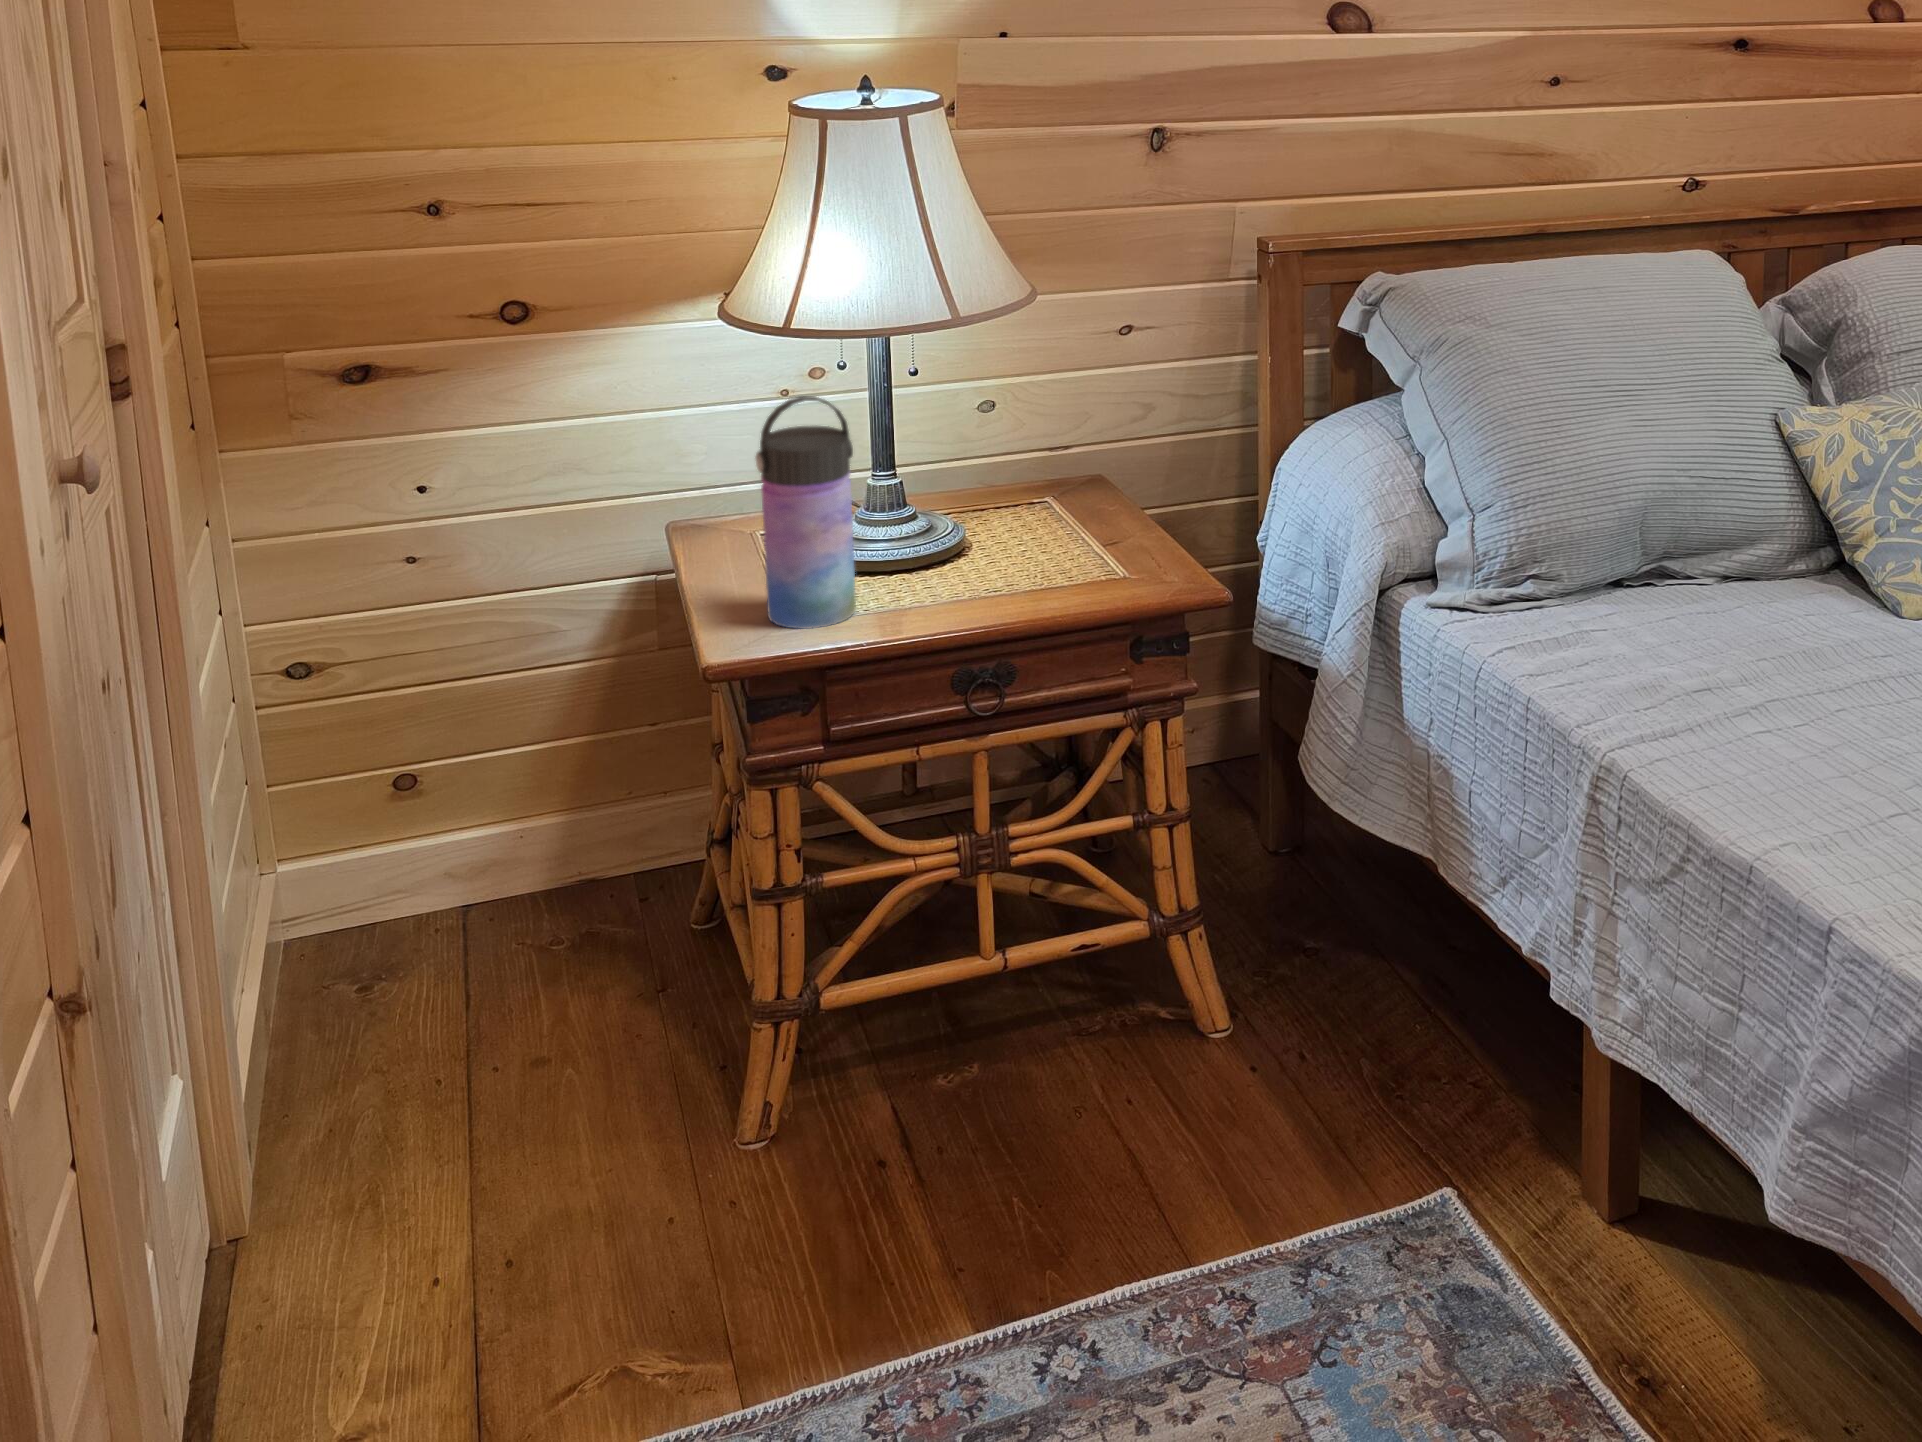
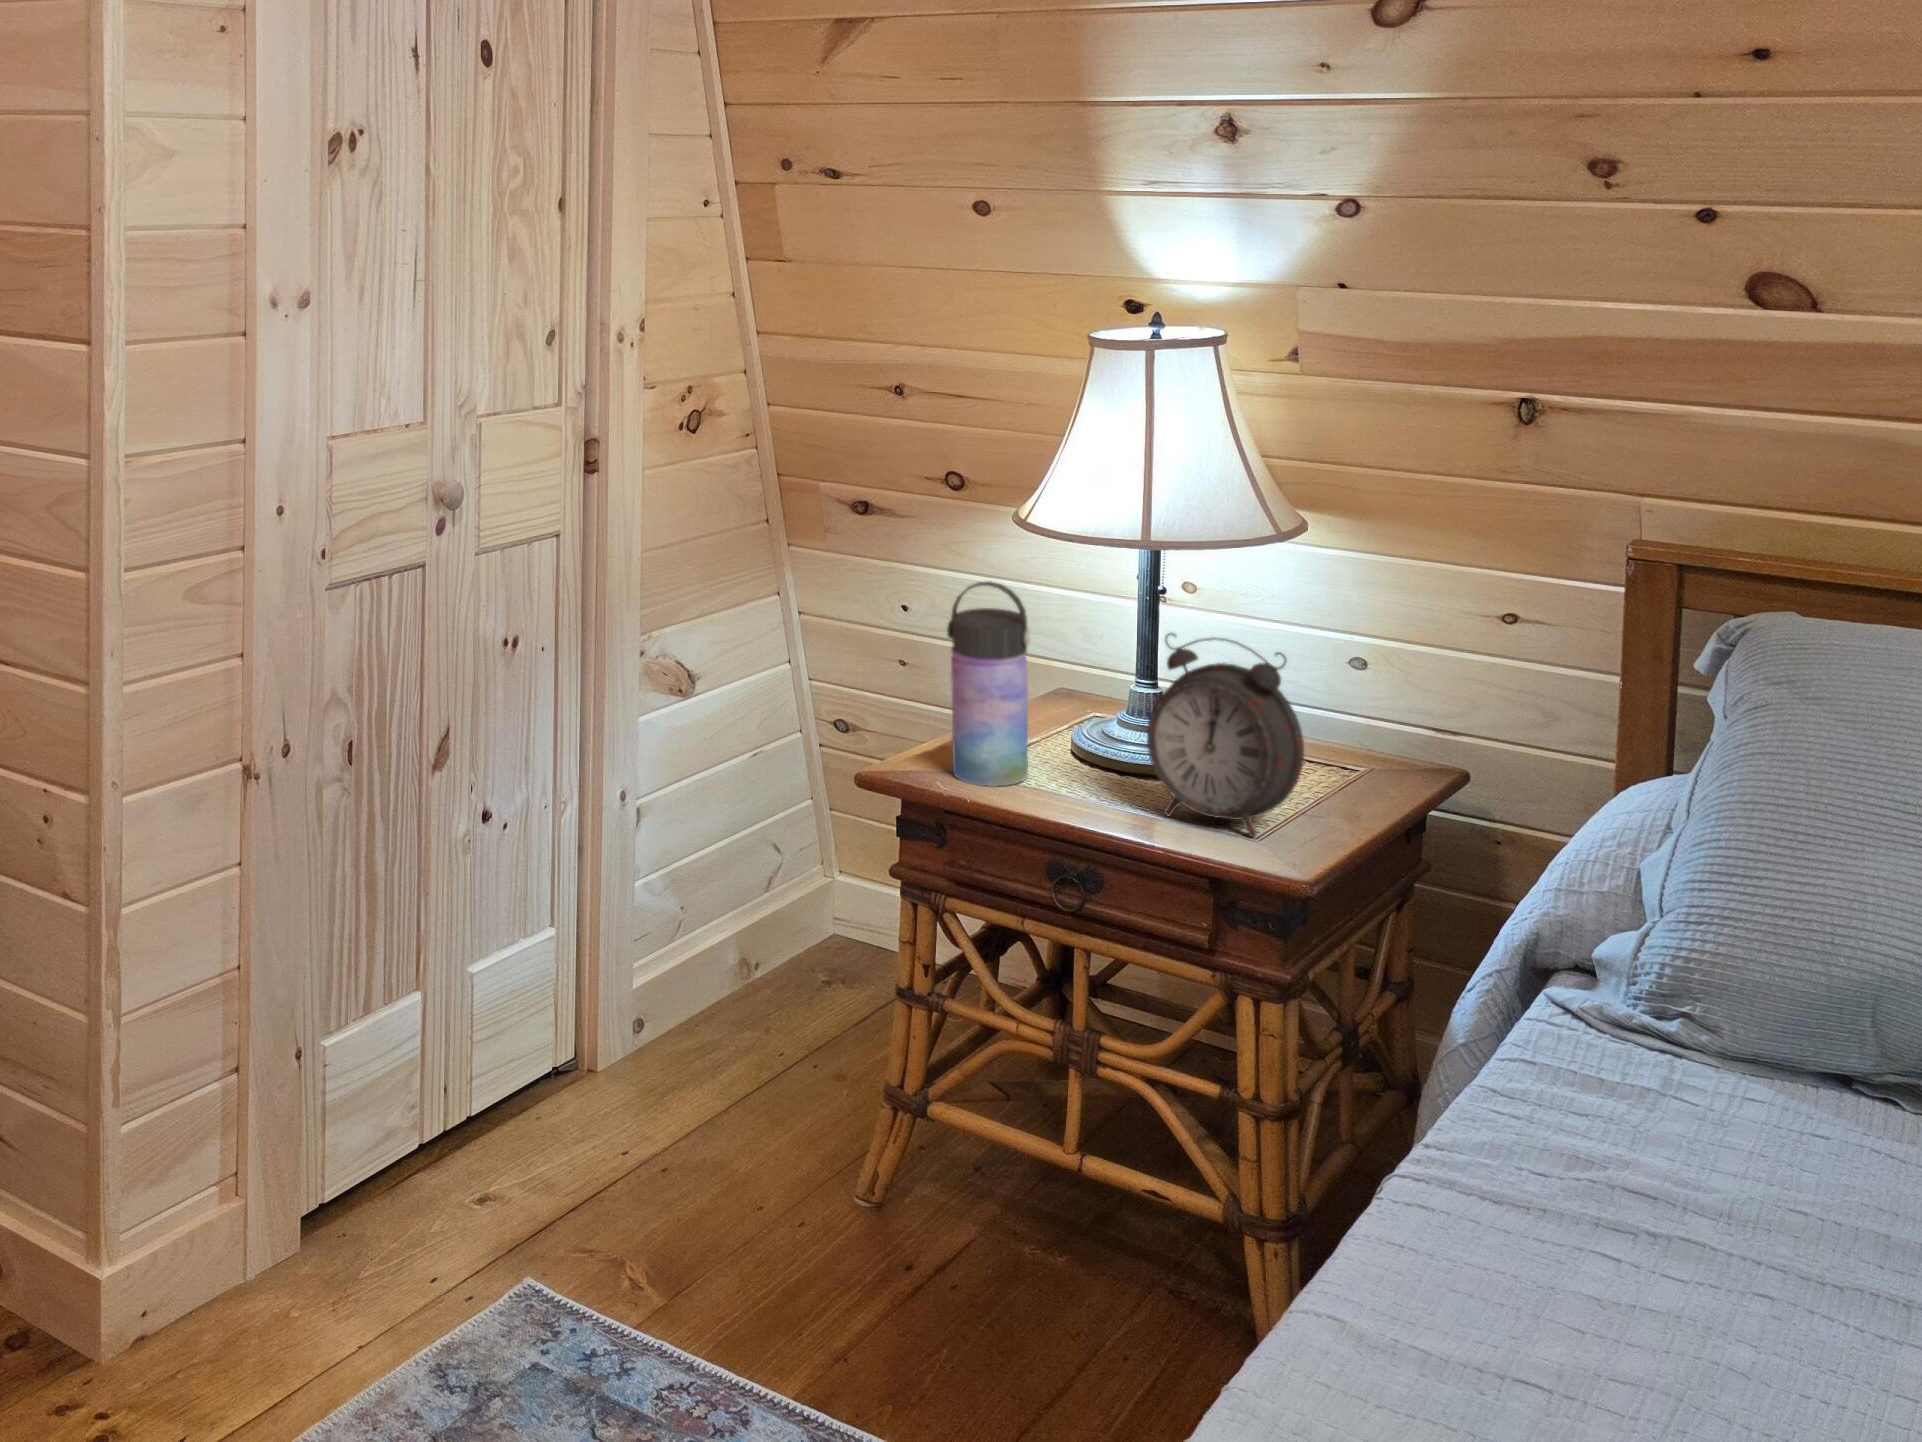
alarm clock: none [989,396,1146,591] -> present [1147,633,1304,837]

